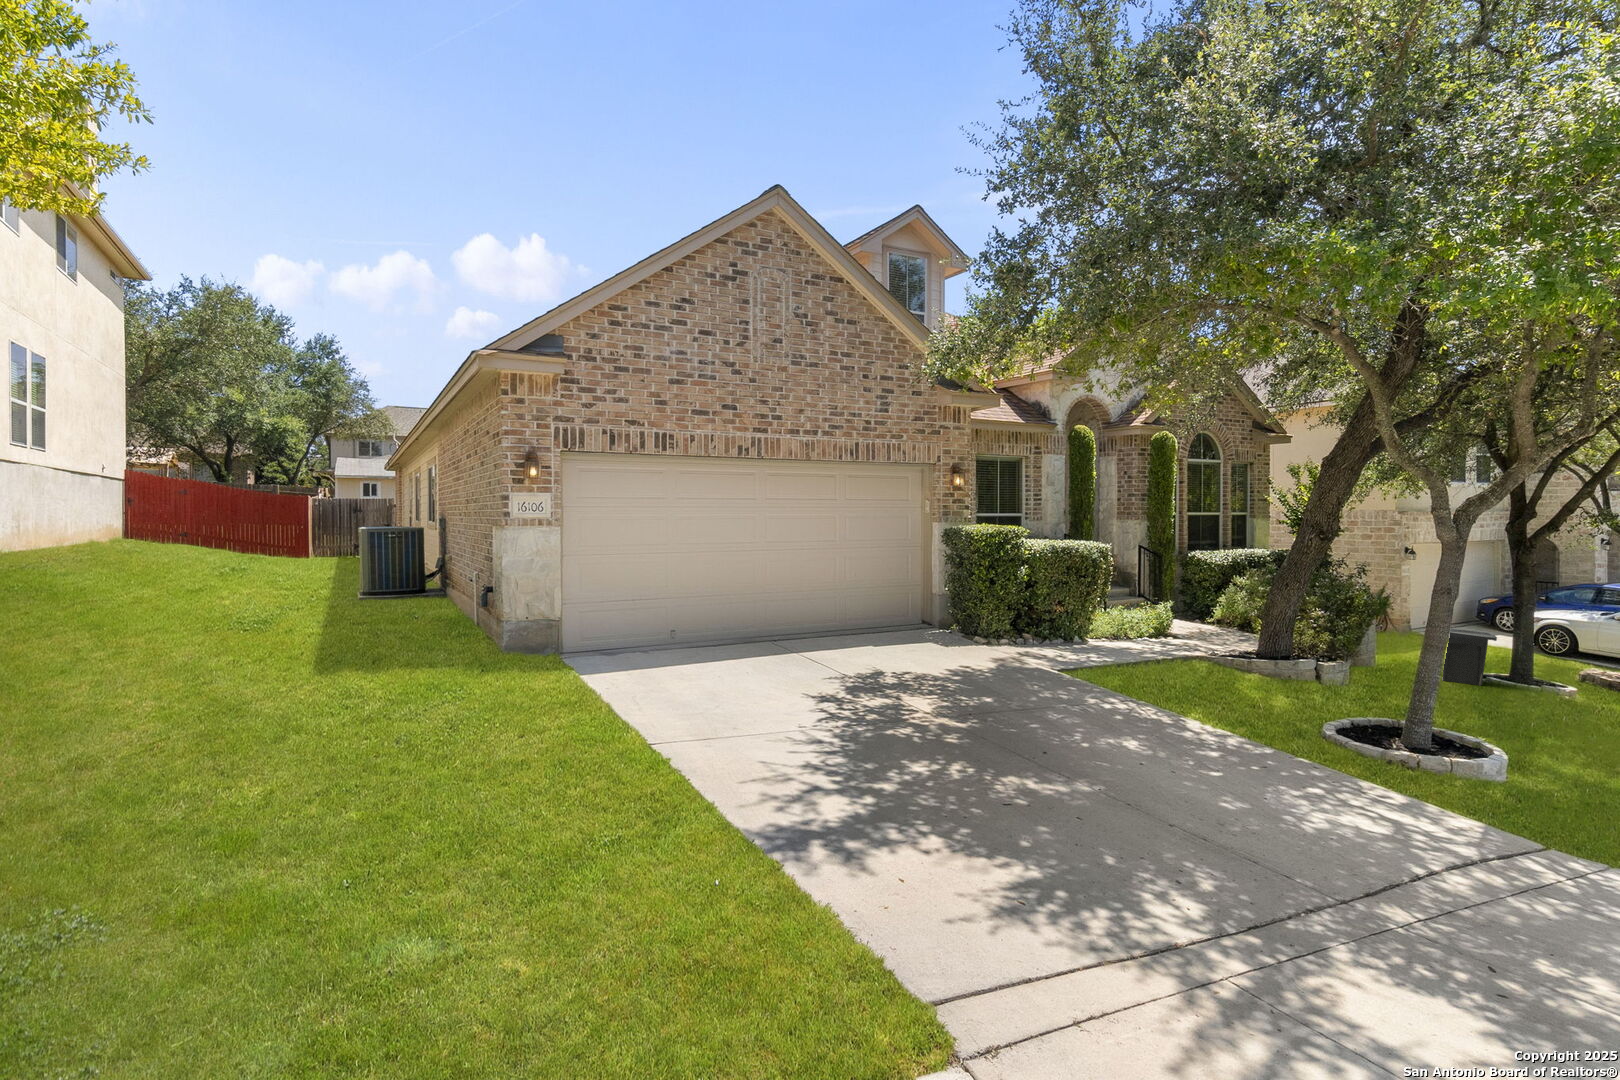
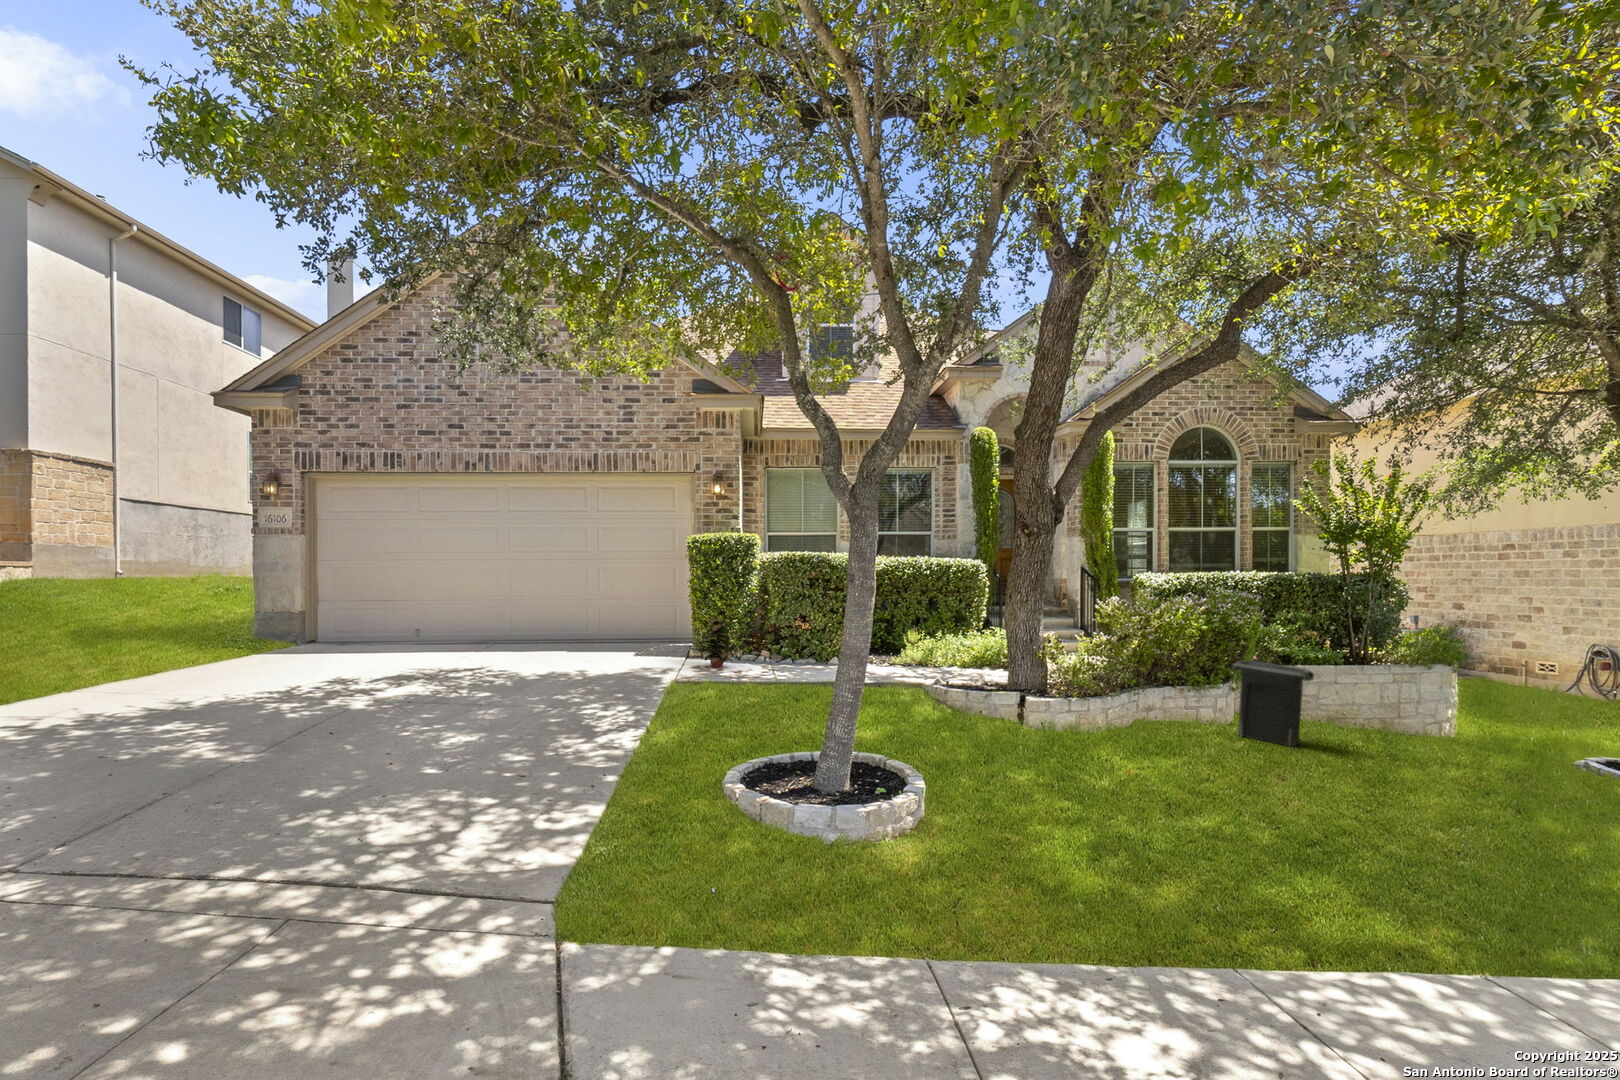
decorative plant: none [1000,605,1033,650] -> present [702,619,733,668]

